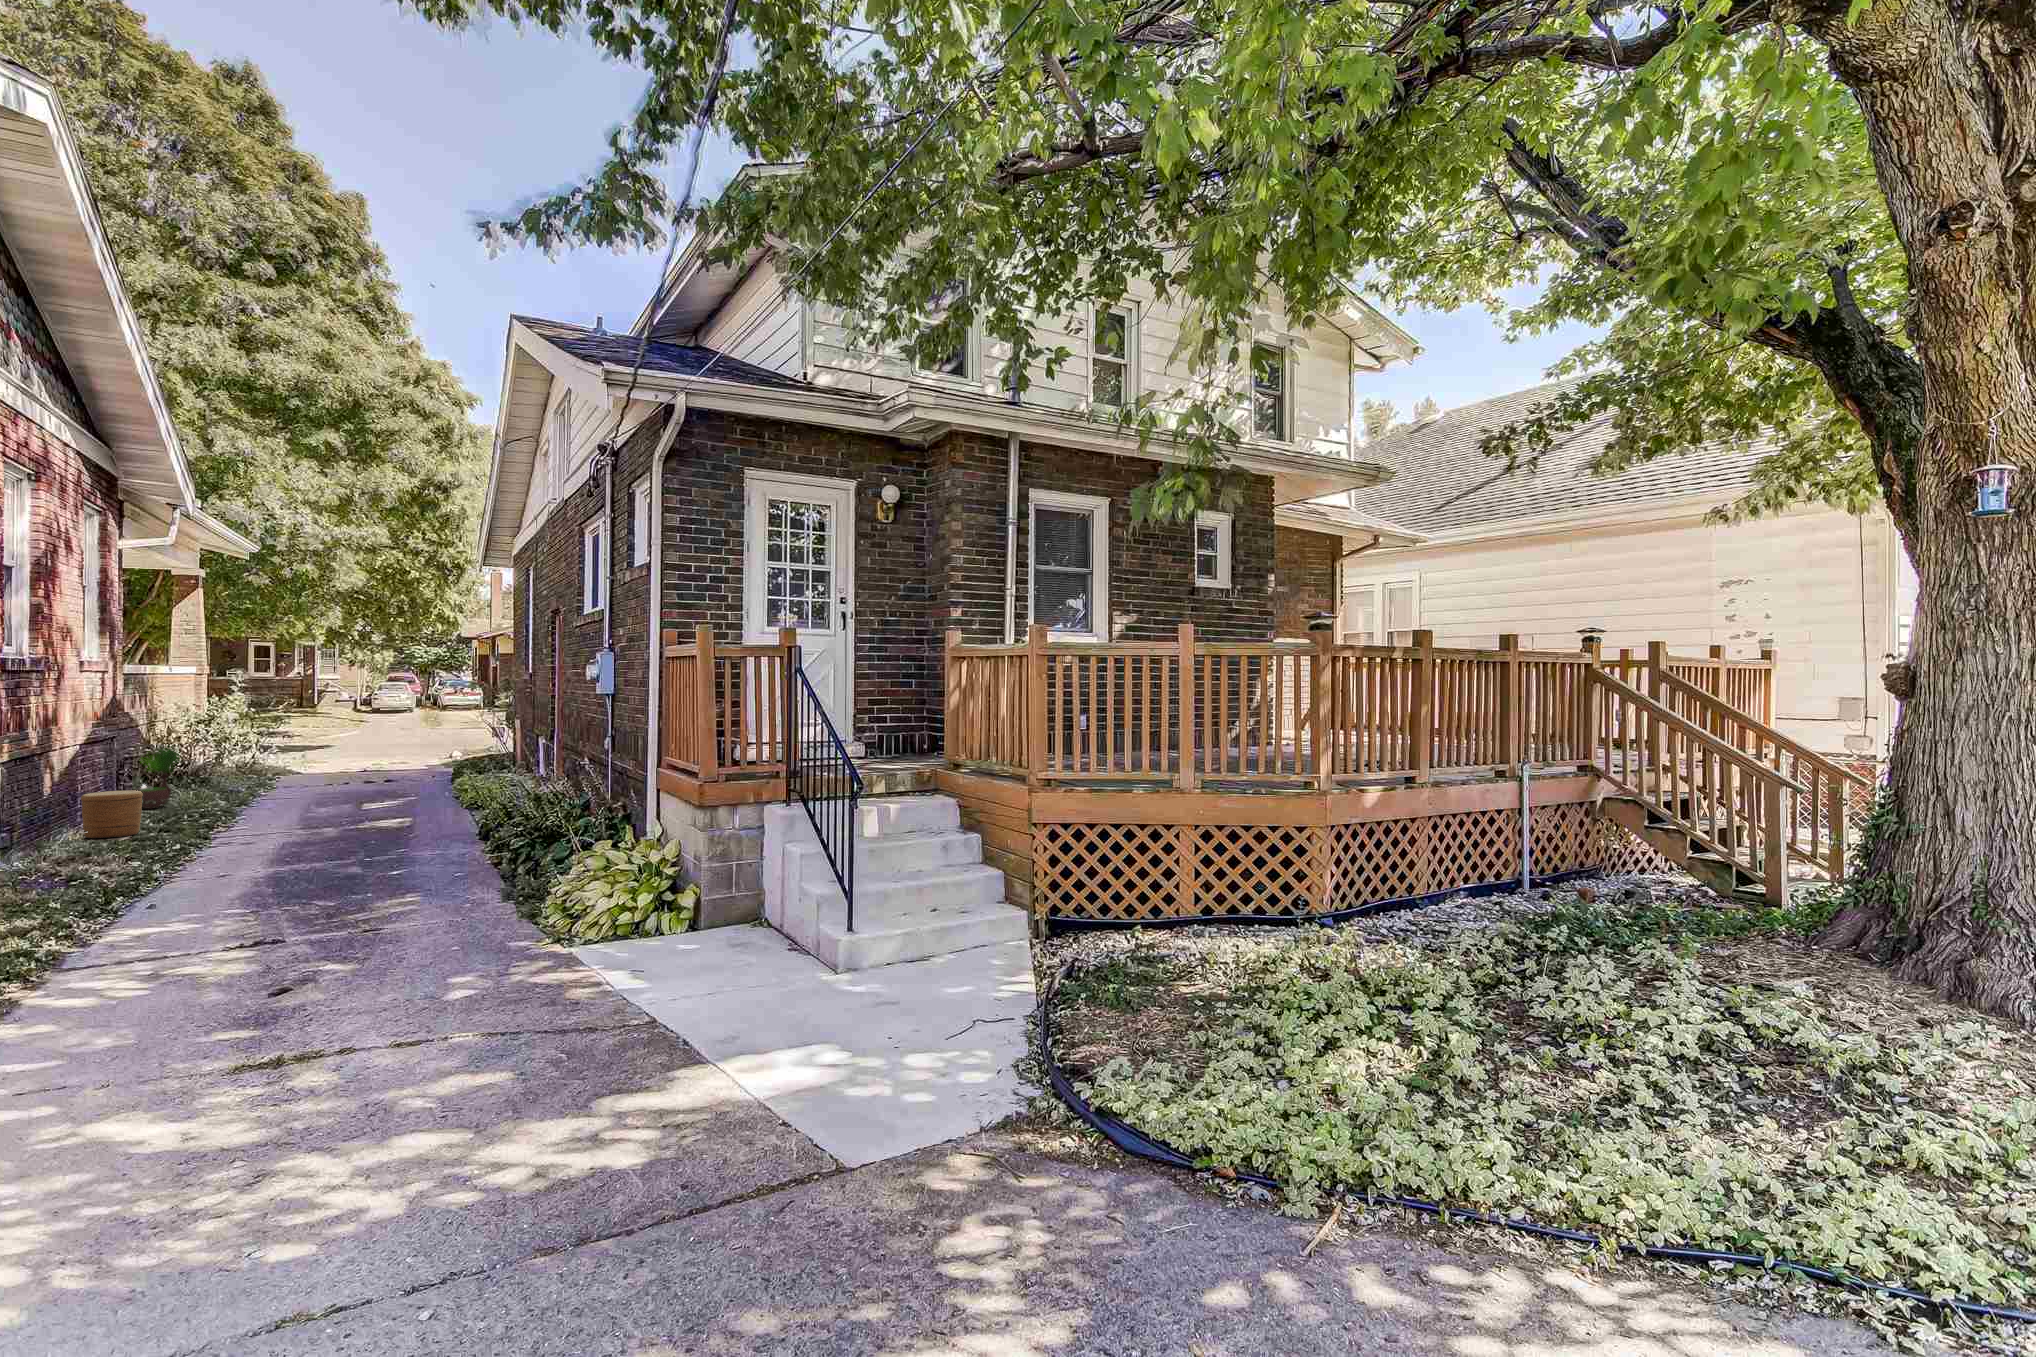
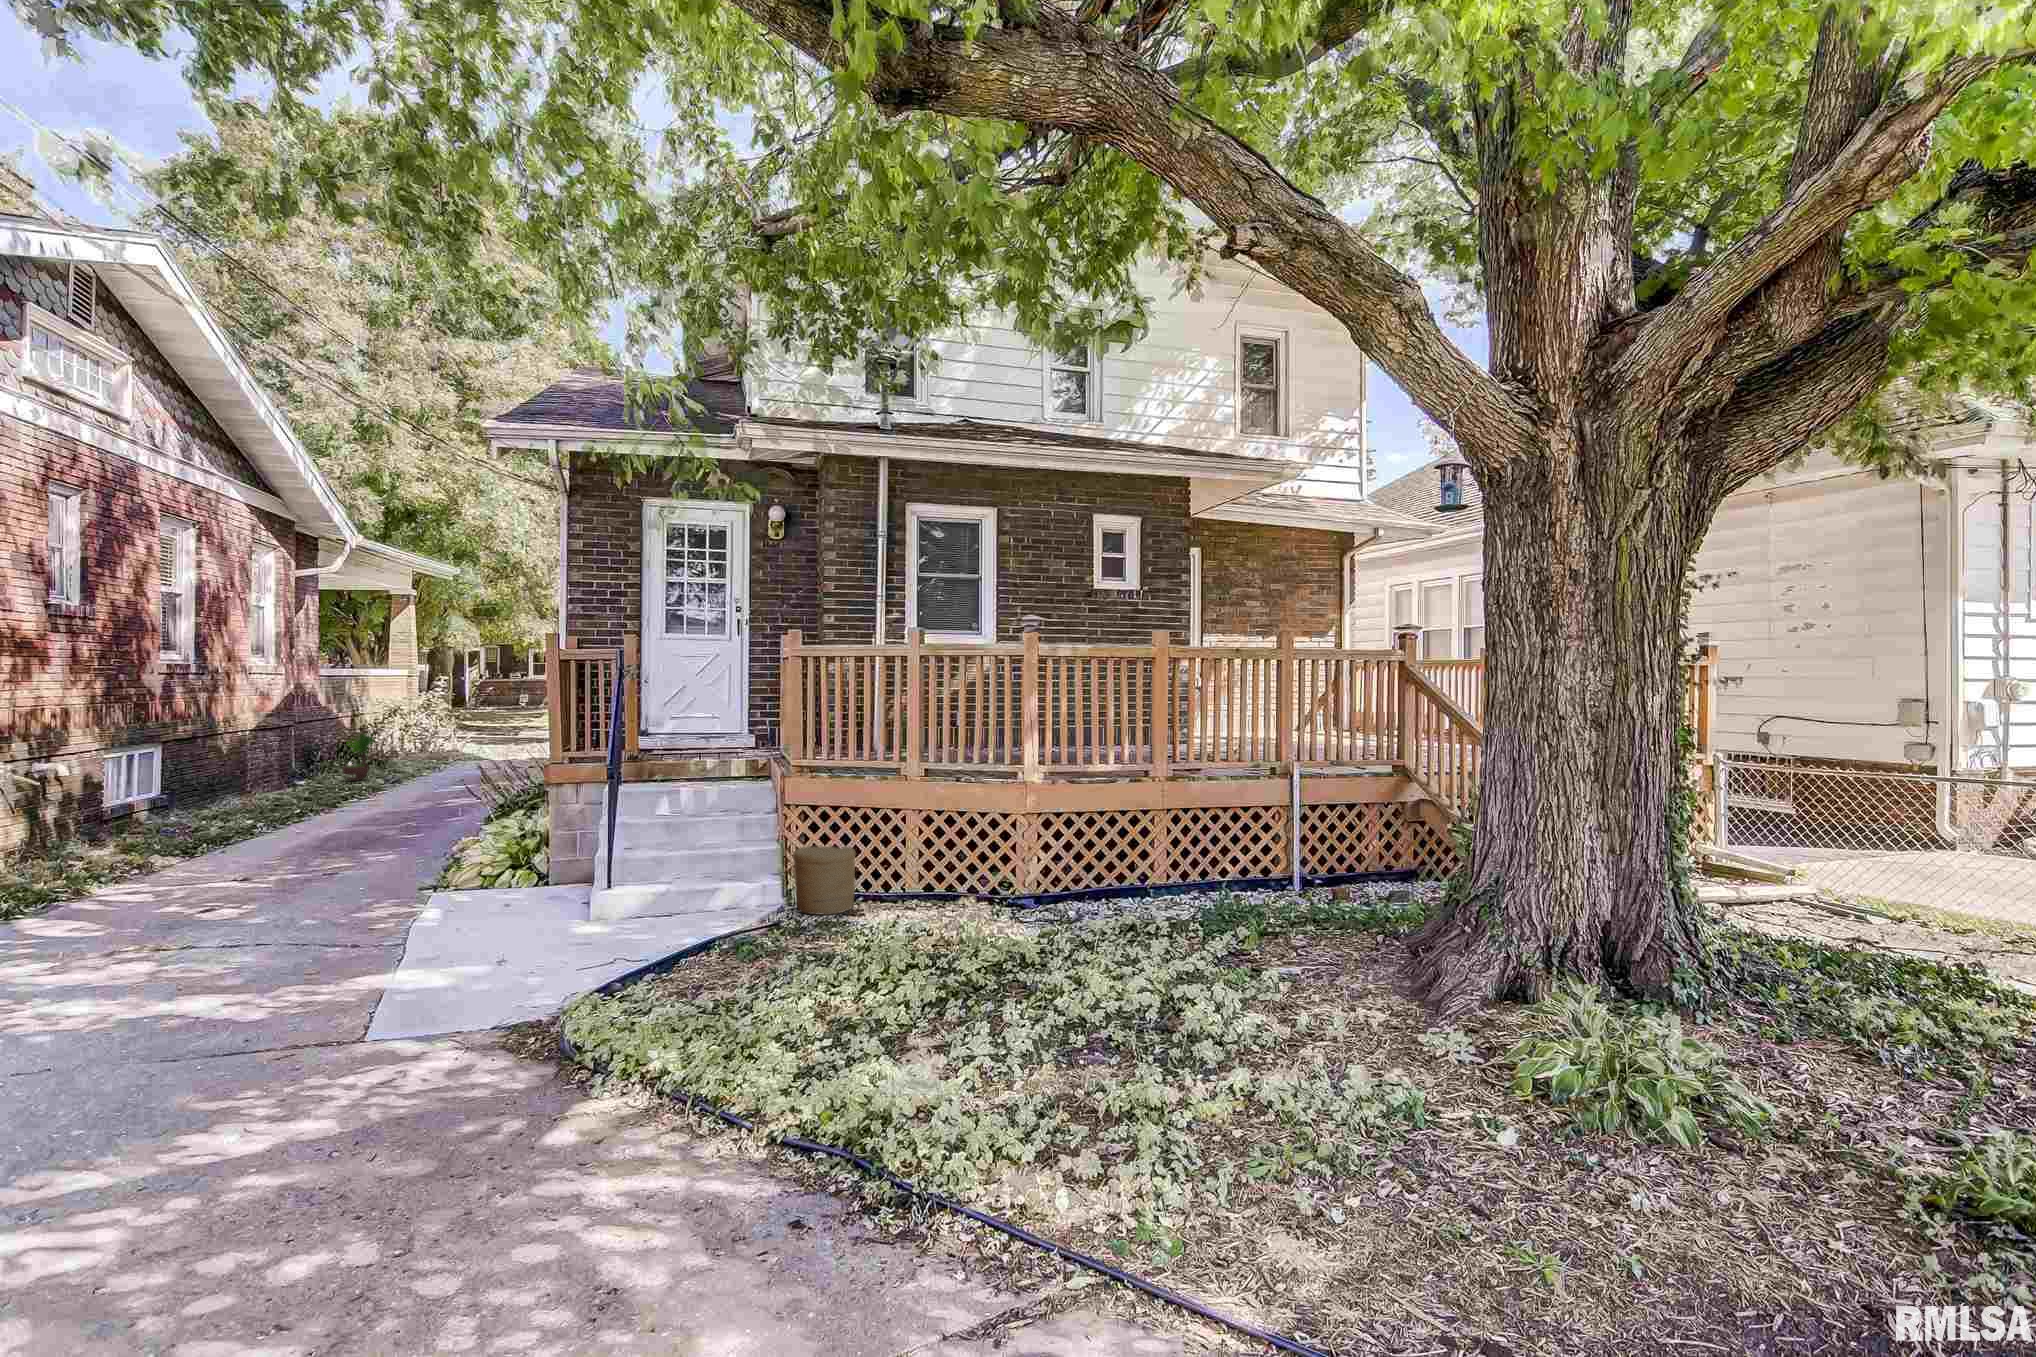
woven basket: present [81,790,143,838] -> present [793,845,856,915]

